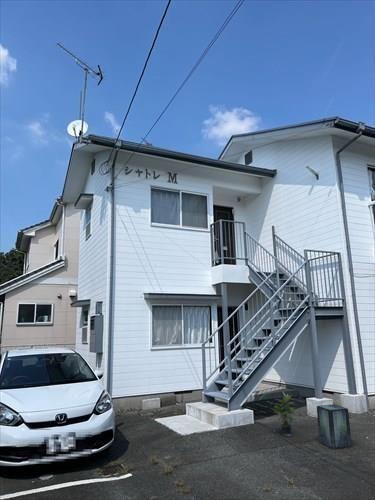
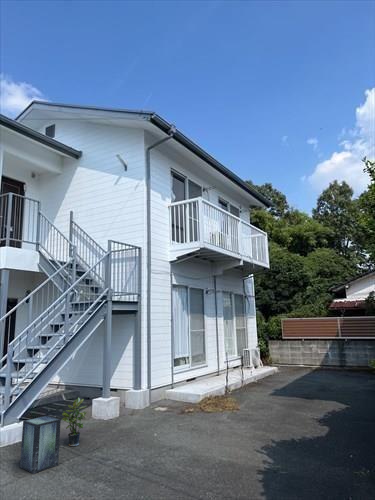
storage box: present [317,404,352,449] -> present [20,416,61,474]

